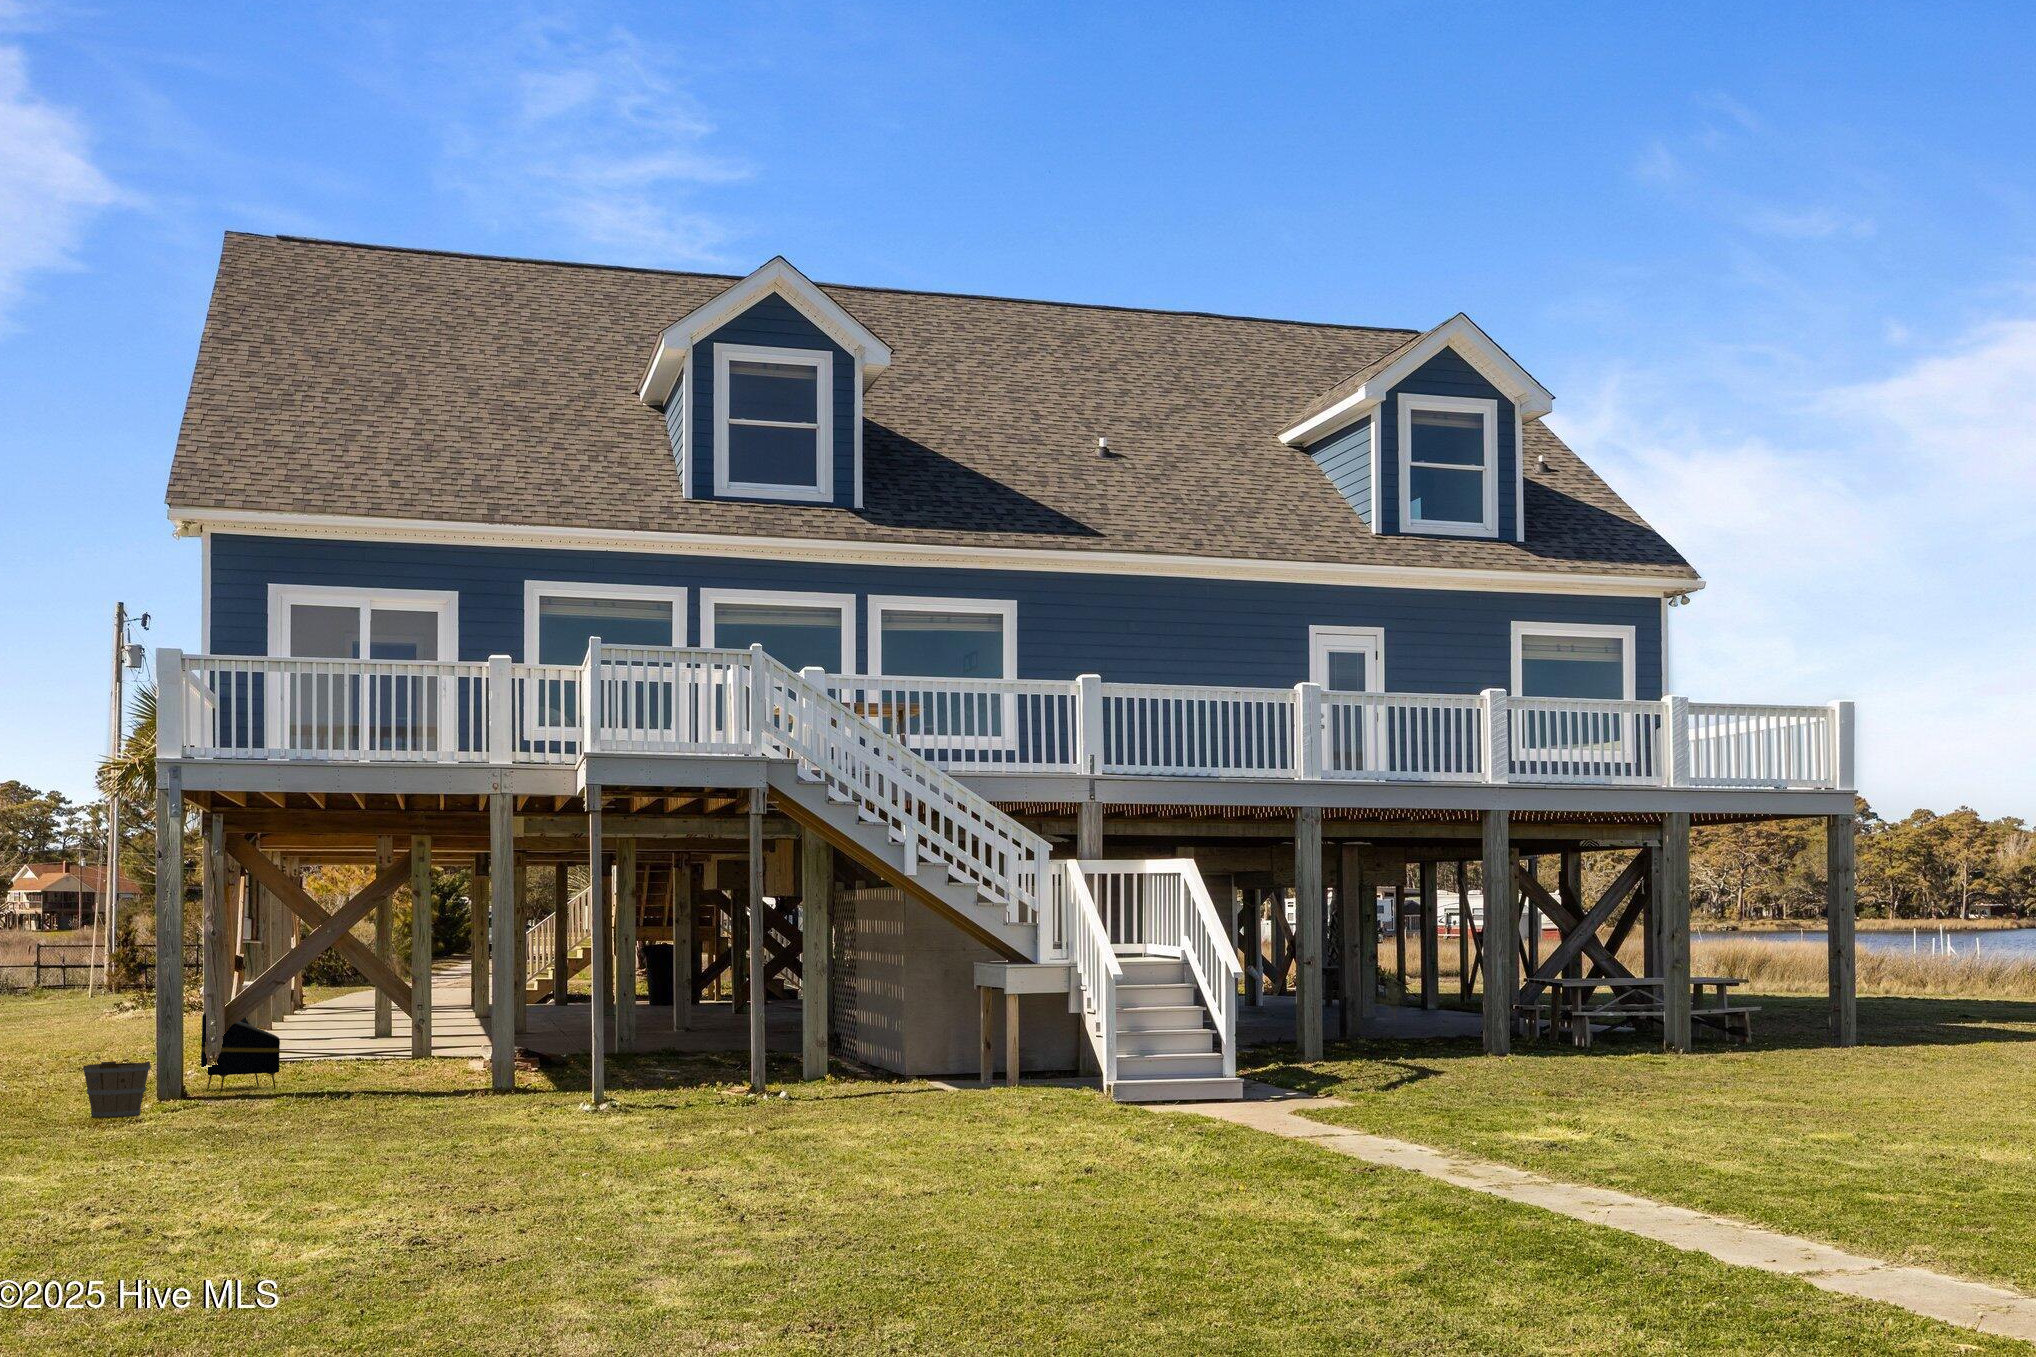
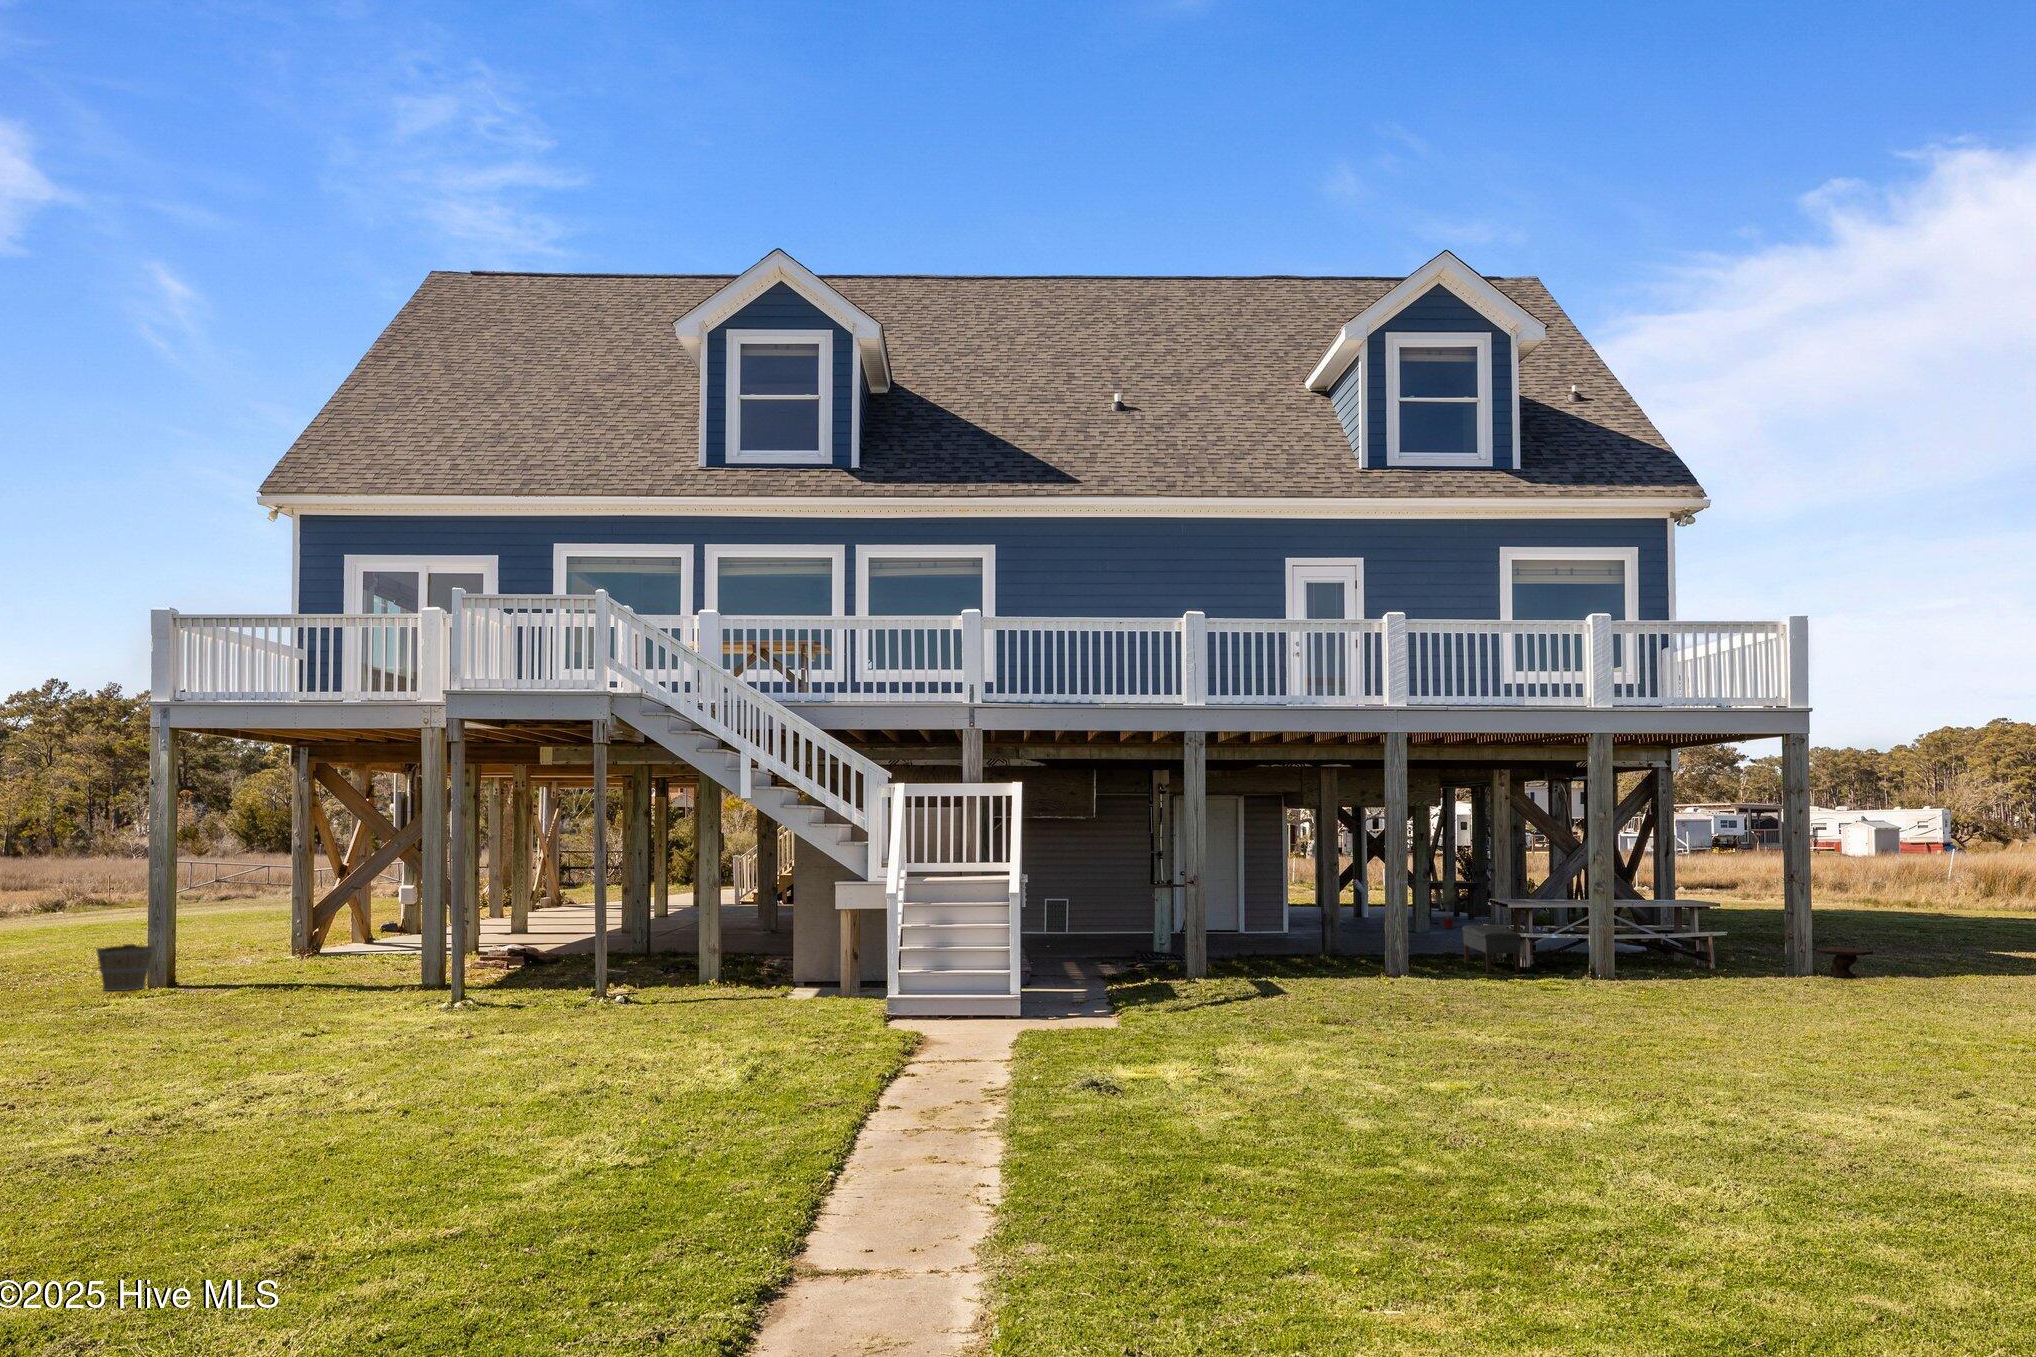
bench: none [1507,1009,1584,1053] -> present [1462,925,1521,973]
armchair: present [201,1013,280,1091] -> none [322,894,382,957]
side table: none [1831,1015,1890,1044] -> present [1811,946,1873,978]

